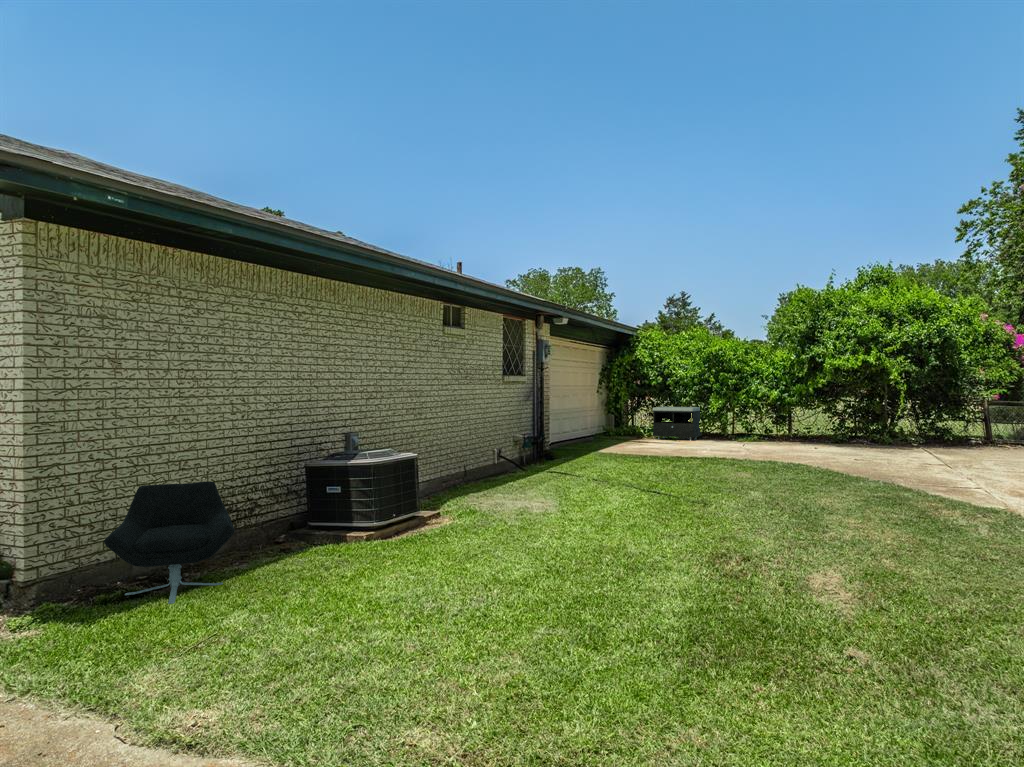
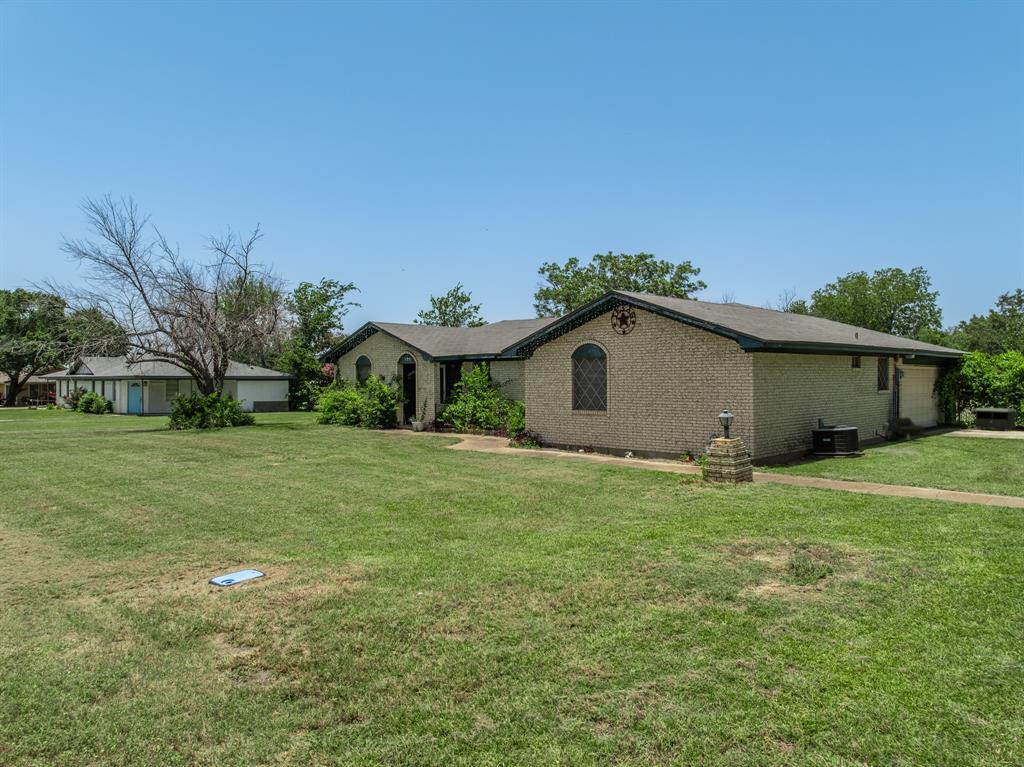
lounge chair: present [104,481,235,604] -> present [890,417,924,440]

